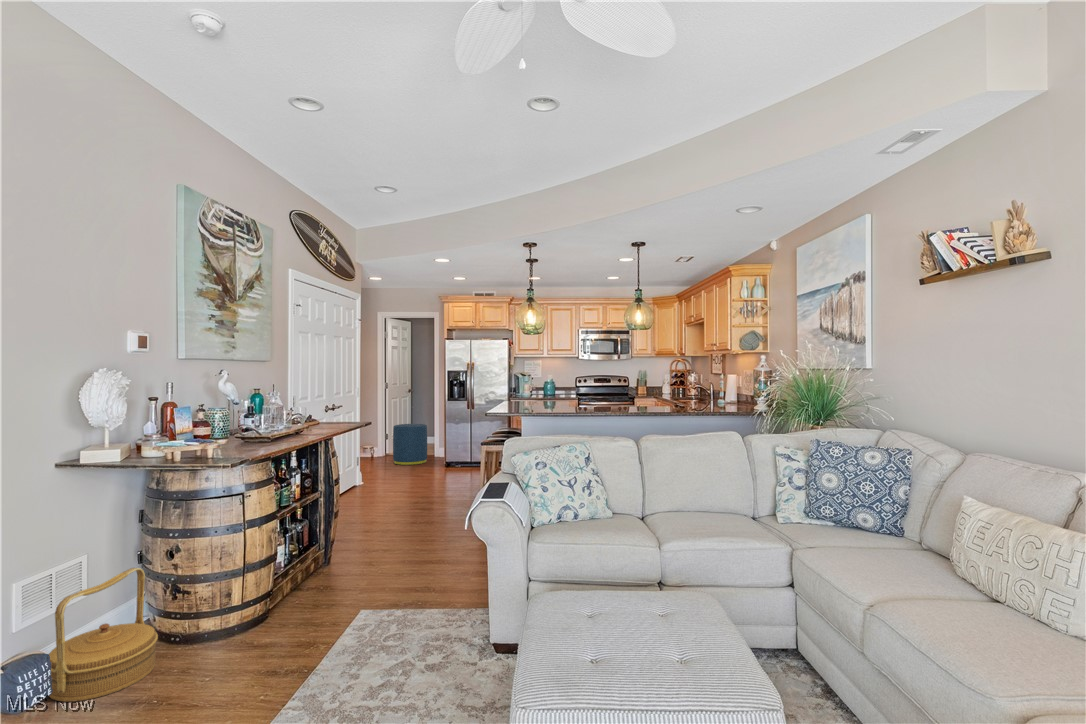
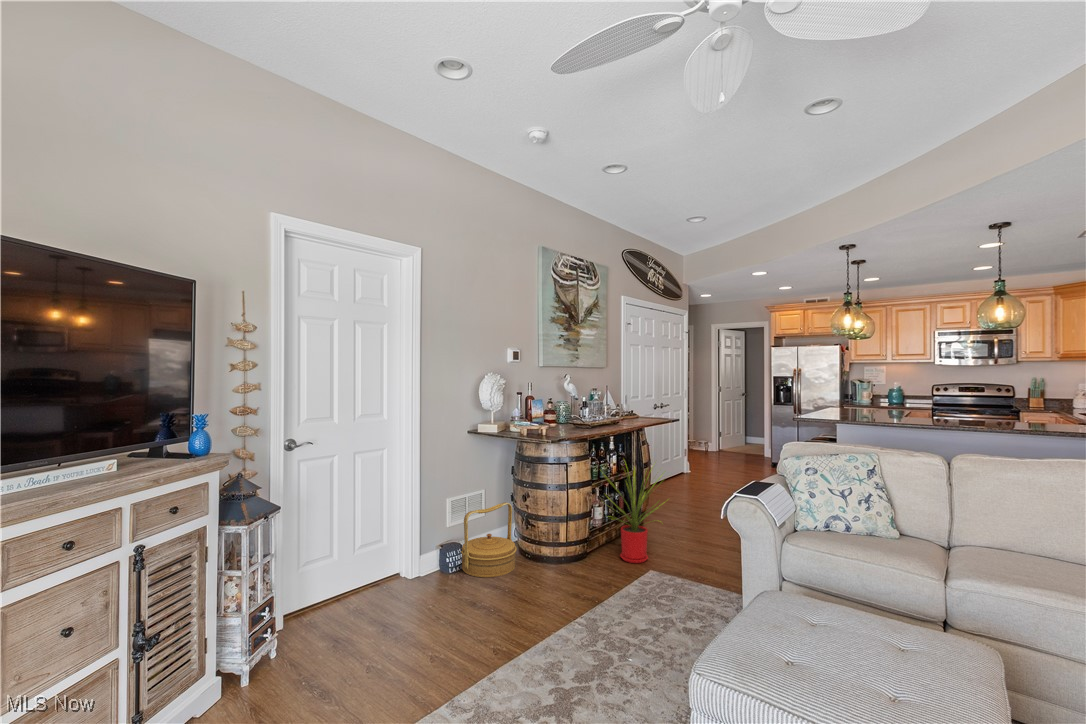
ottoman: present [393,424,427,465] -> none [722,424,754,462]
house plant: none [286,472,380,608] -> present [605,467,661,563]

